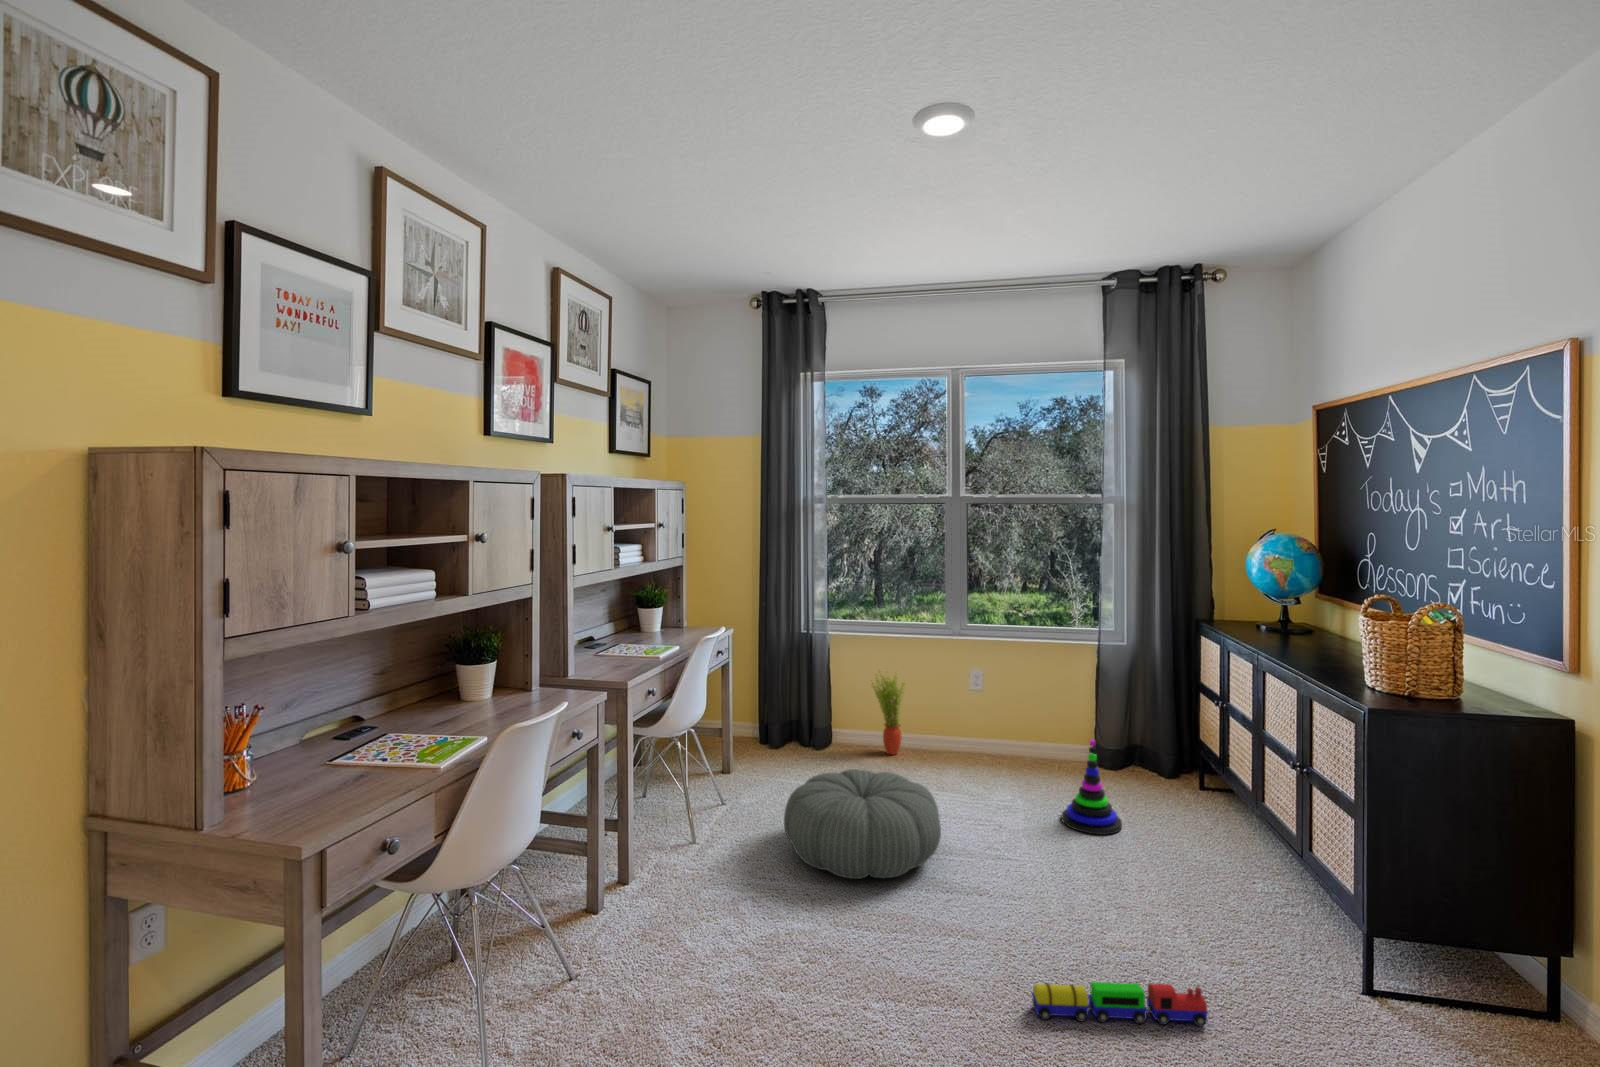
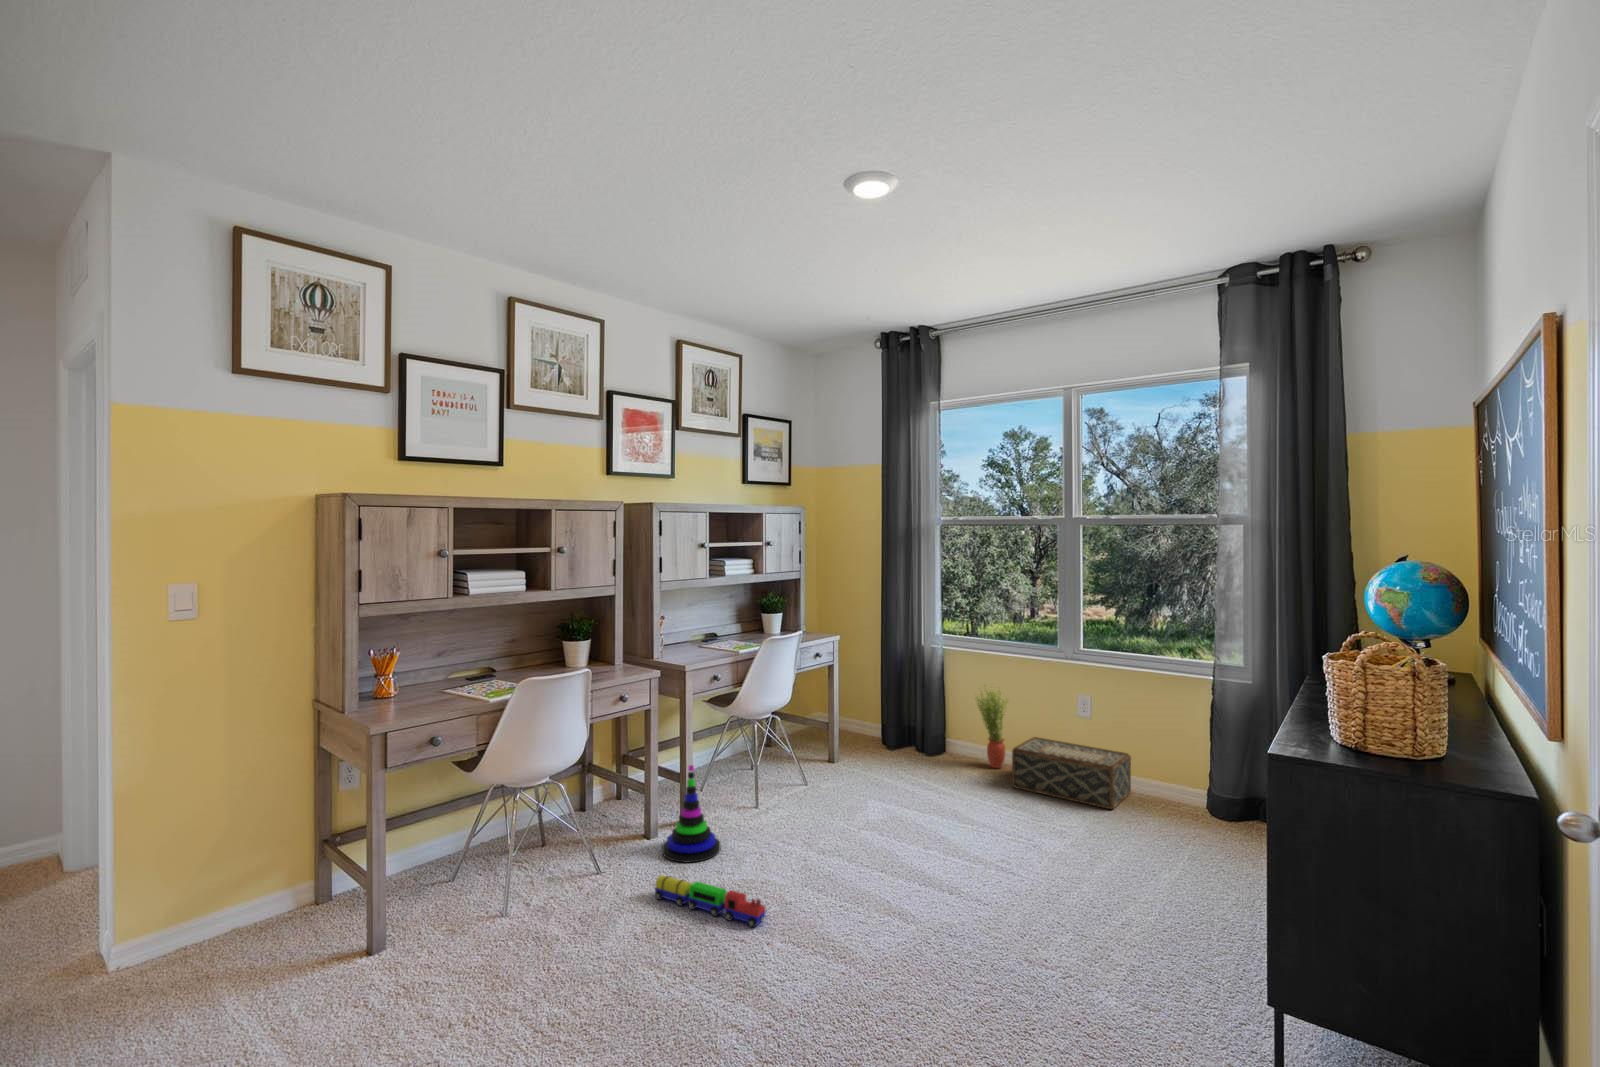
woven basket: none [926,718,1031,781] -> present [1012,737,1131,809]
stacking toy: present [1062,740,1122,835] -> present [662,765,720,862]
pouf: present [784,769,941,879] -> none [812,765,955,860]
toy train: present [1032,982,1208,1026] -> present [655,875,766,927]

